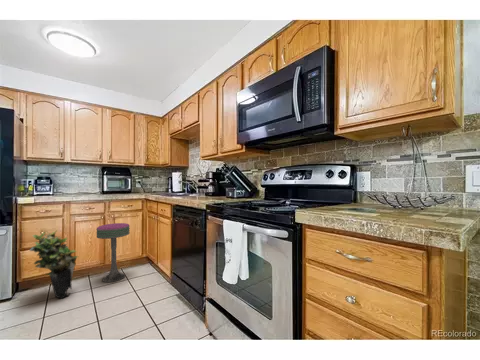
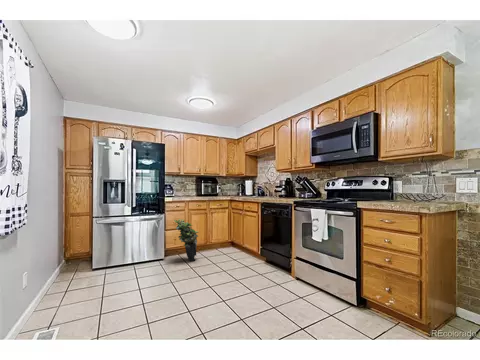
bar stool: present [96,223,130,282] -> none [206,216,225,255]

